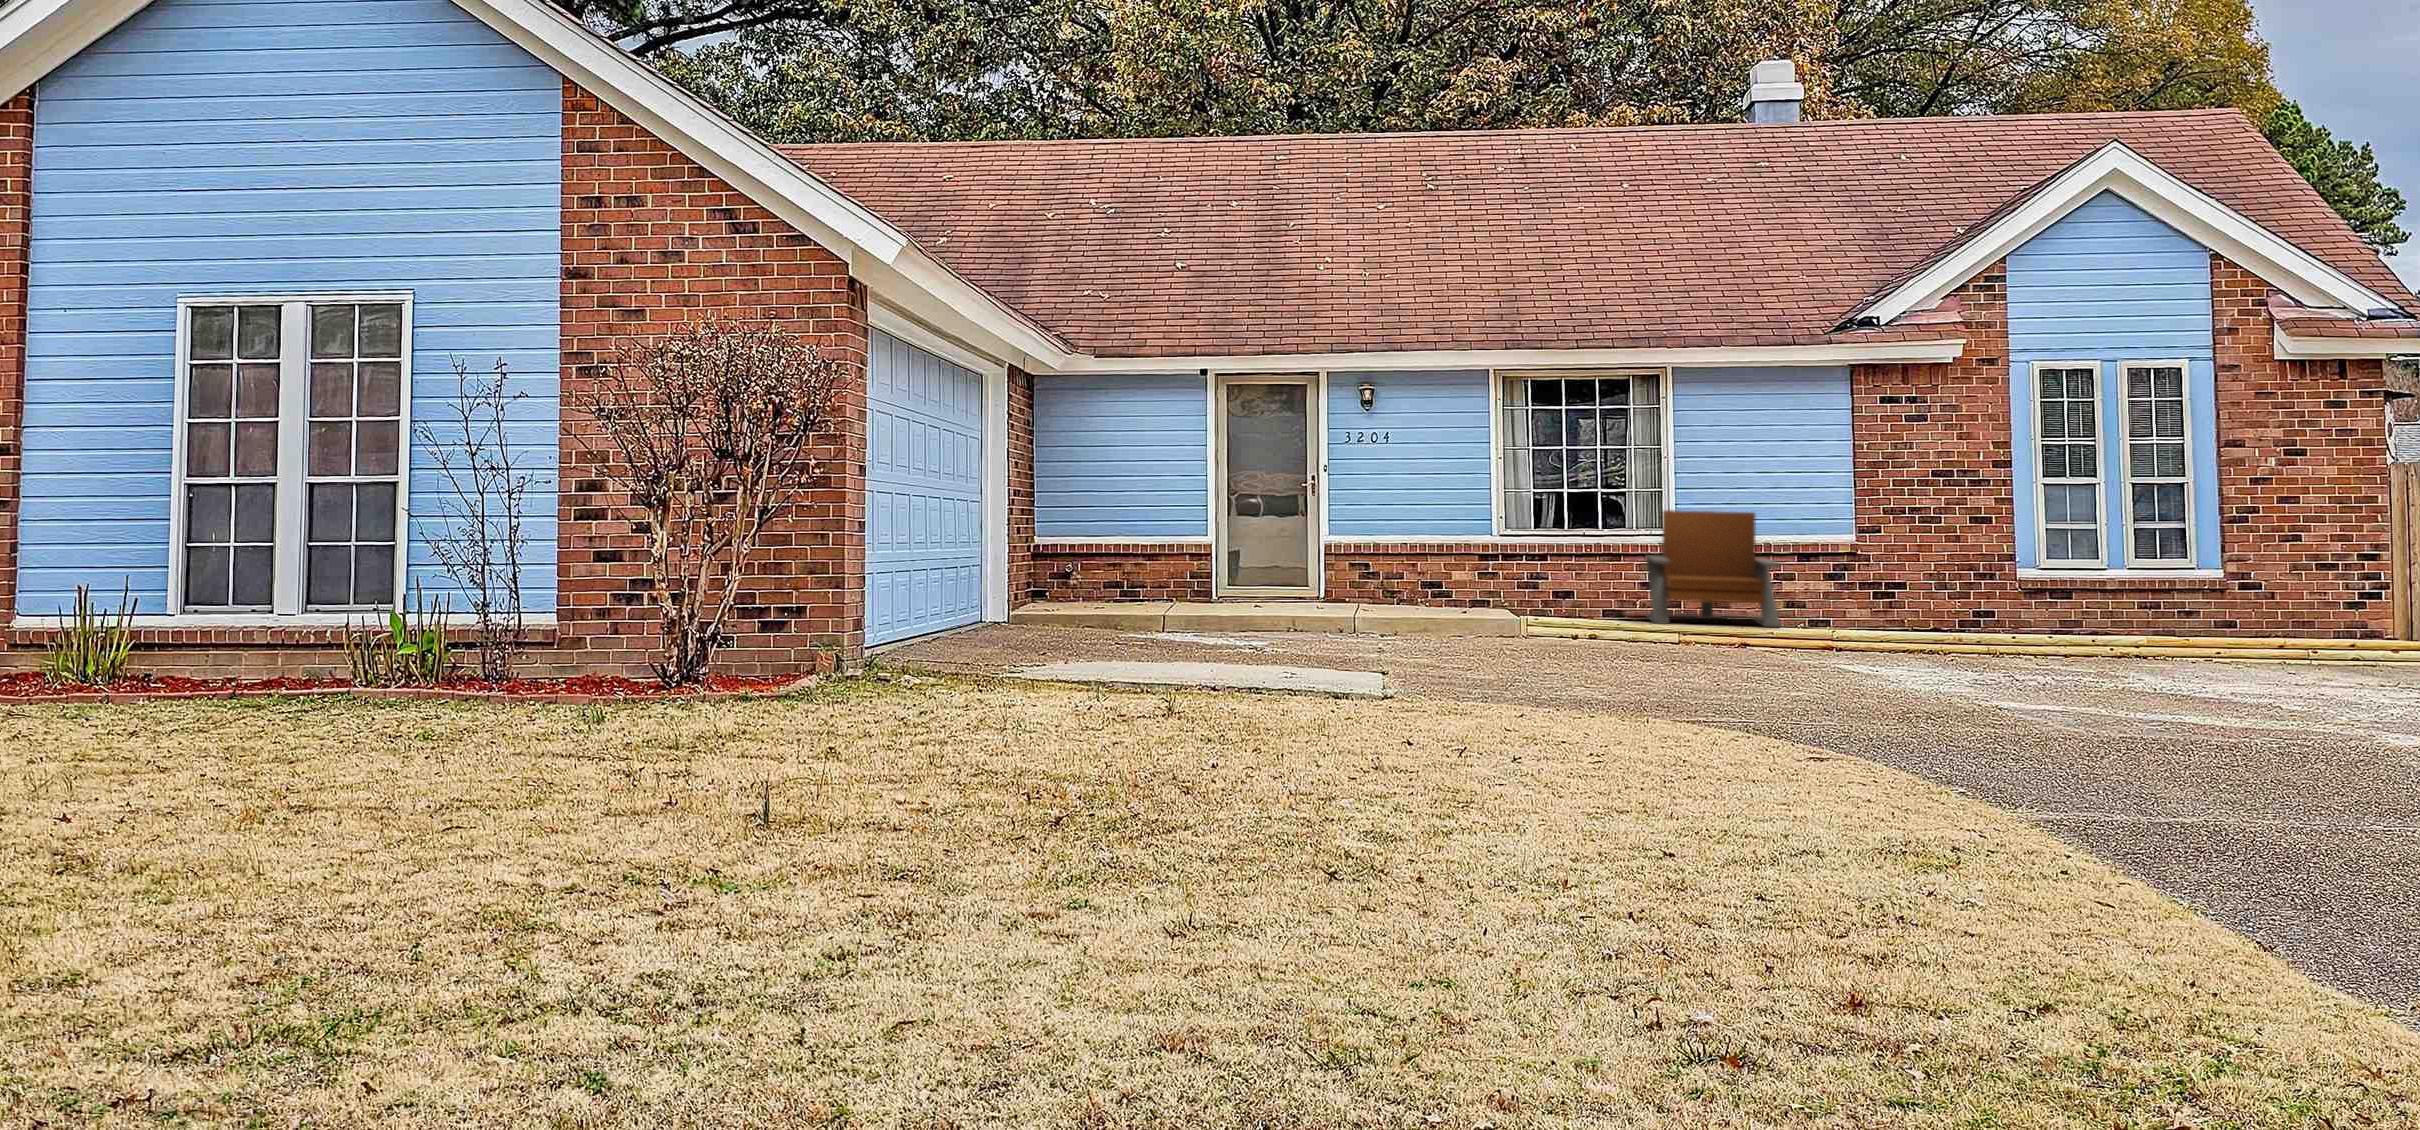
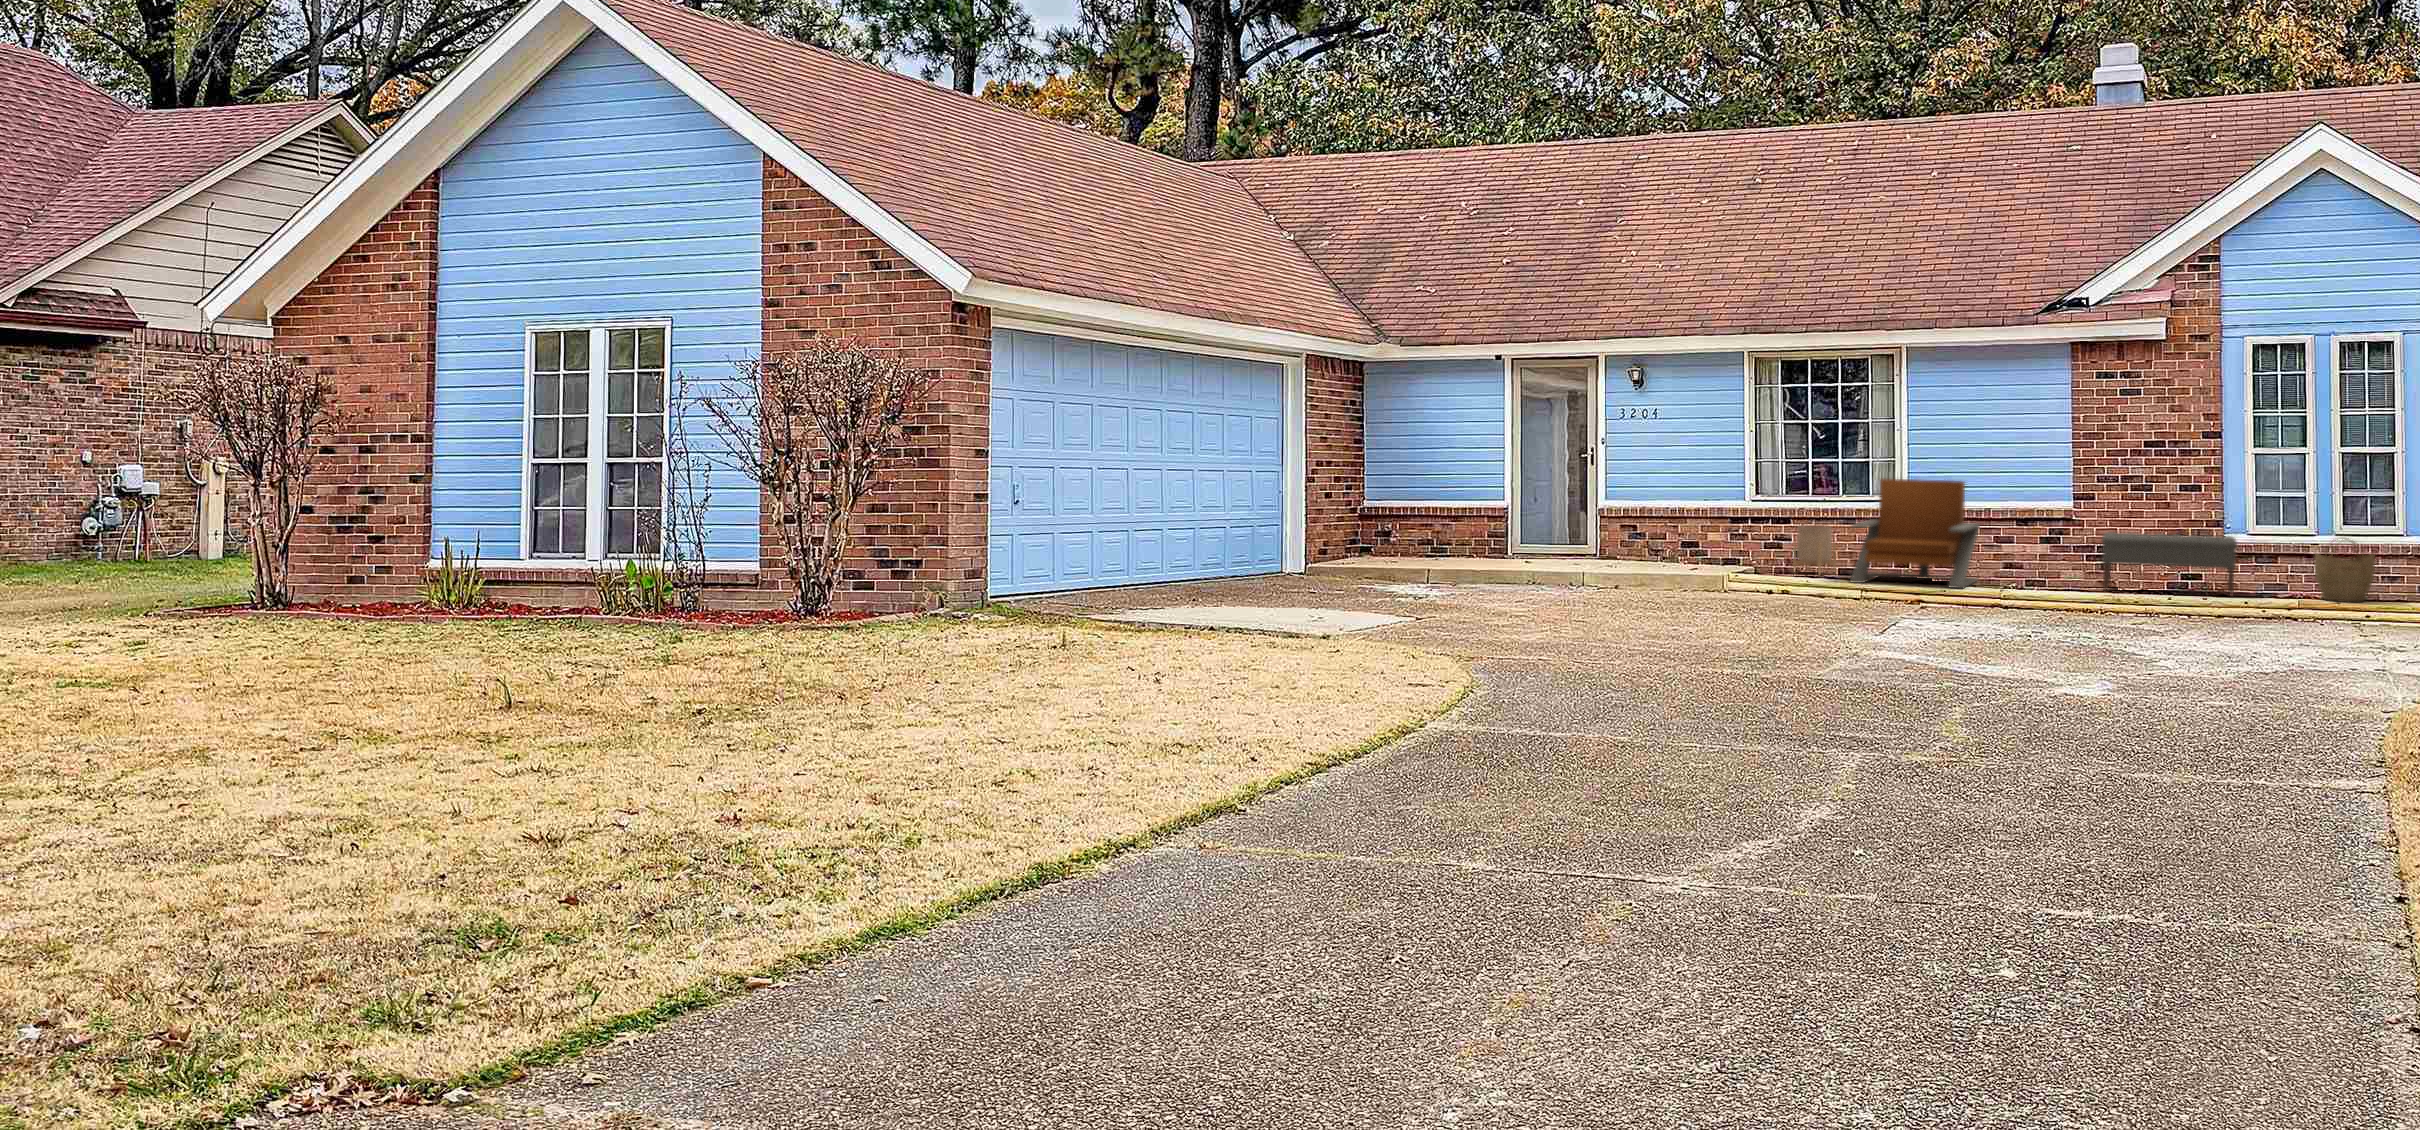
planter: none [1567,562,1609,617] -> present [1793,525,1836,574]
bench: none [1897,566,2049,632] -> present [2102,532,2237,596]
woven basket: none [2117,569,2181,635] -> present [2314,538,2375,602]

